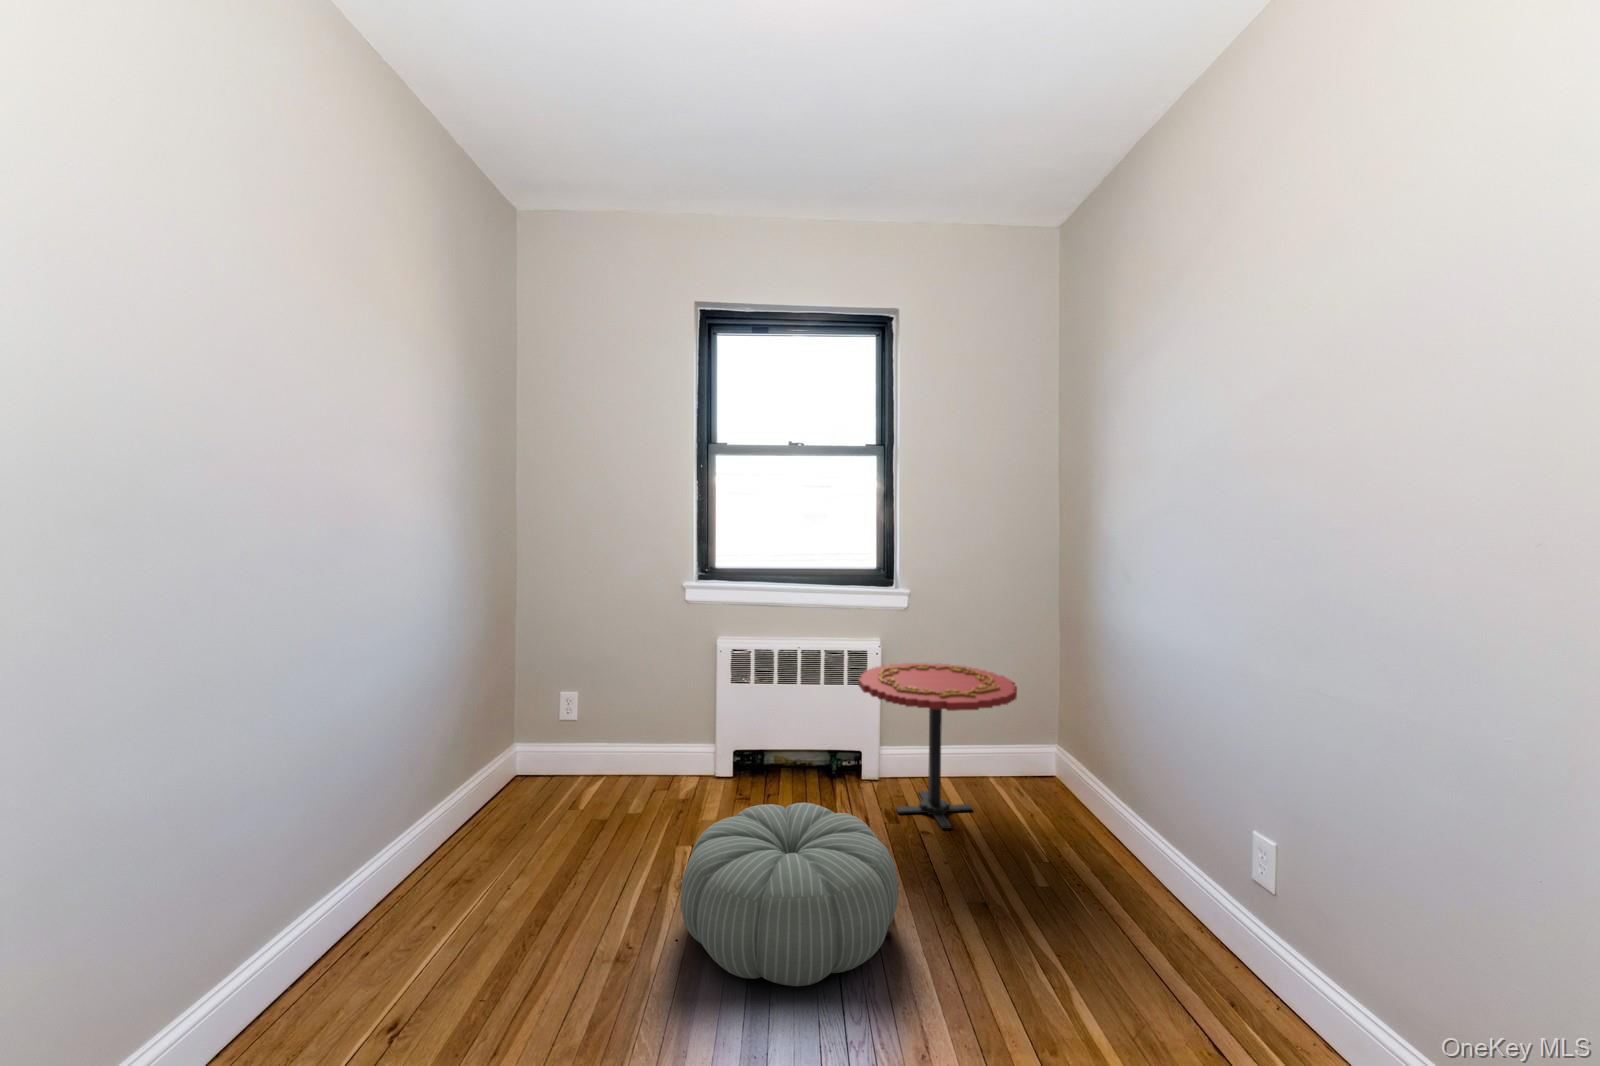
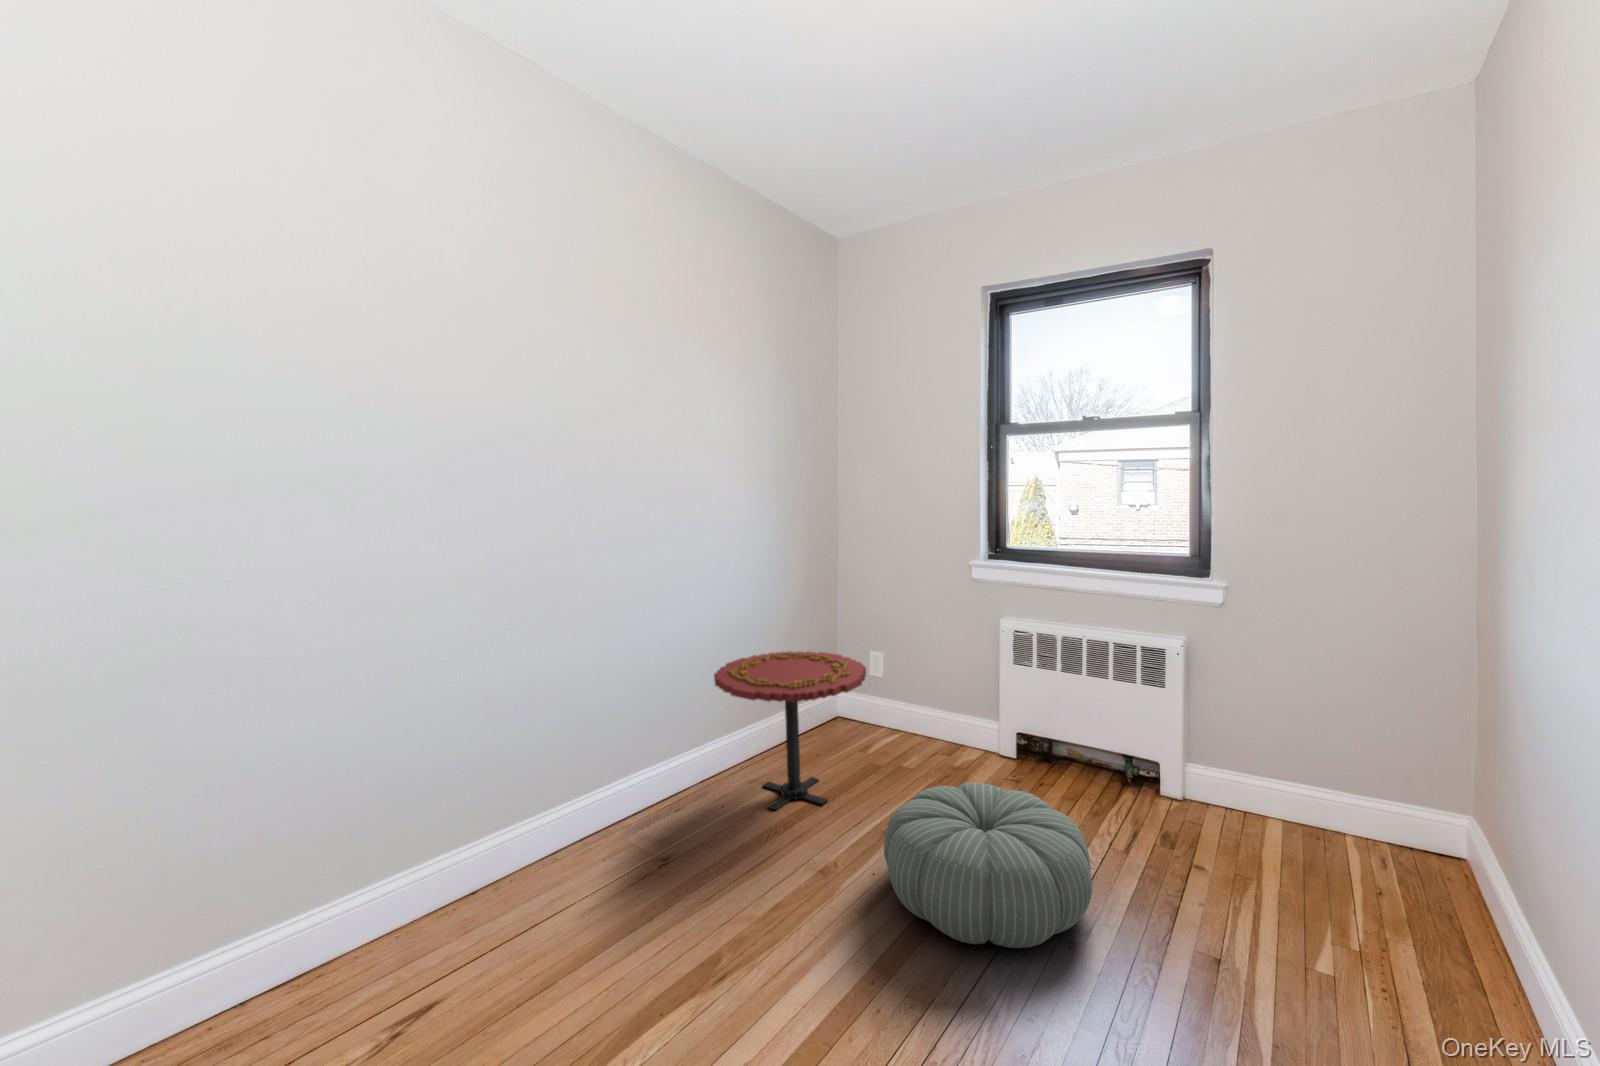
side table: present [858,663,1017,829] -> present [714,651,866,810]

